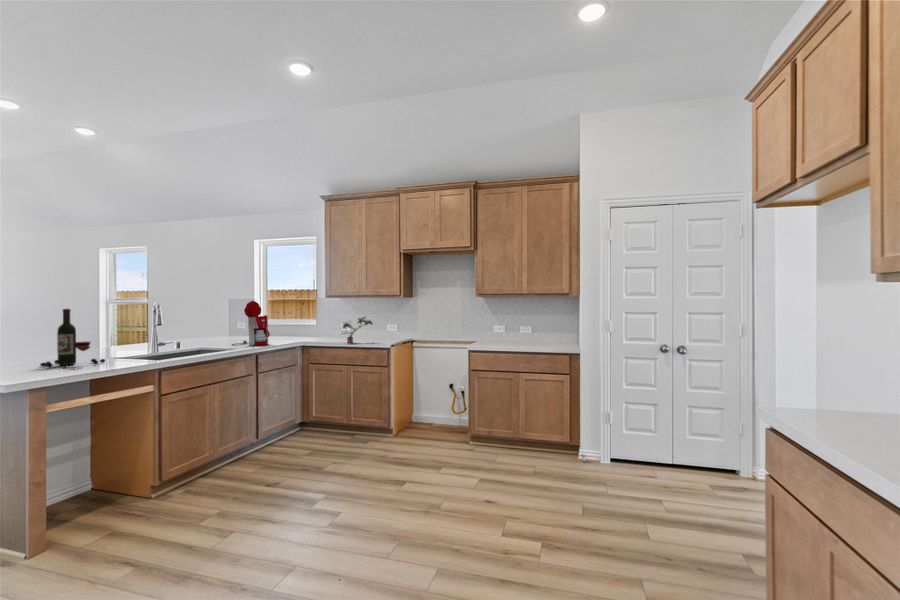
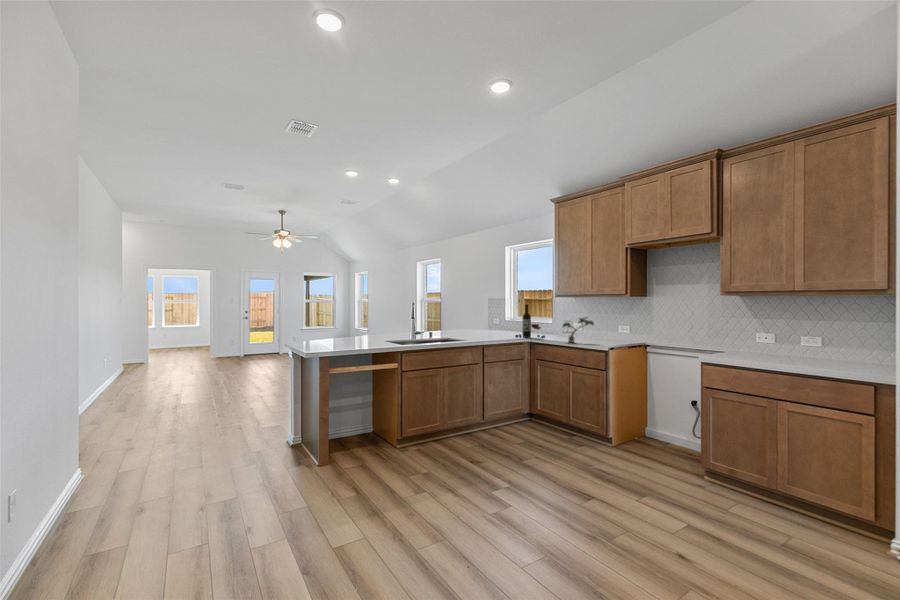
coffee maker: present [232,301,270,346] -> none [472,299,500,339]
wine bottle: present [40,309,105,368] -> present [515,304,545,338]

